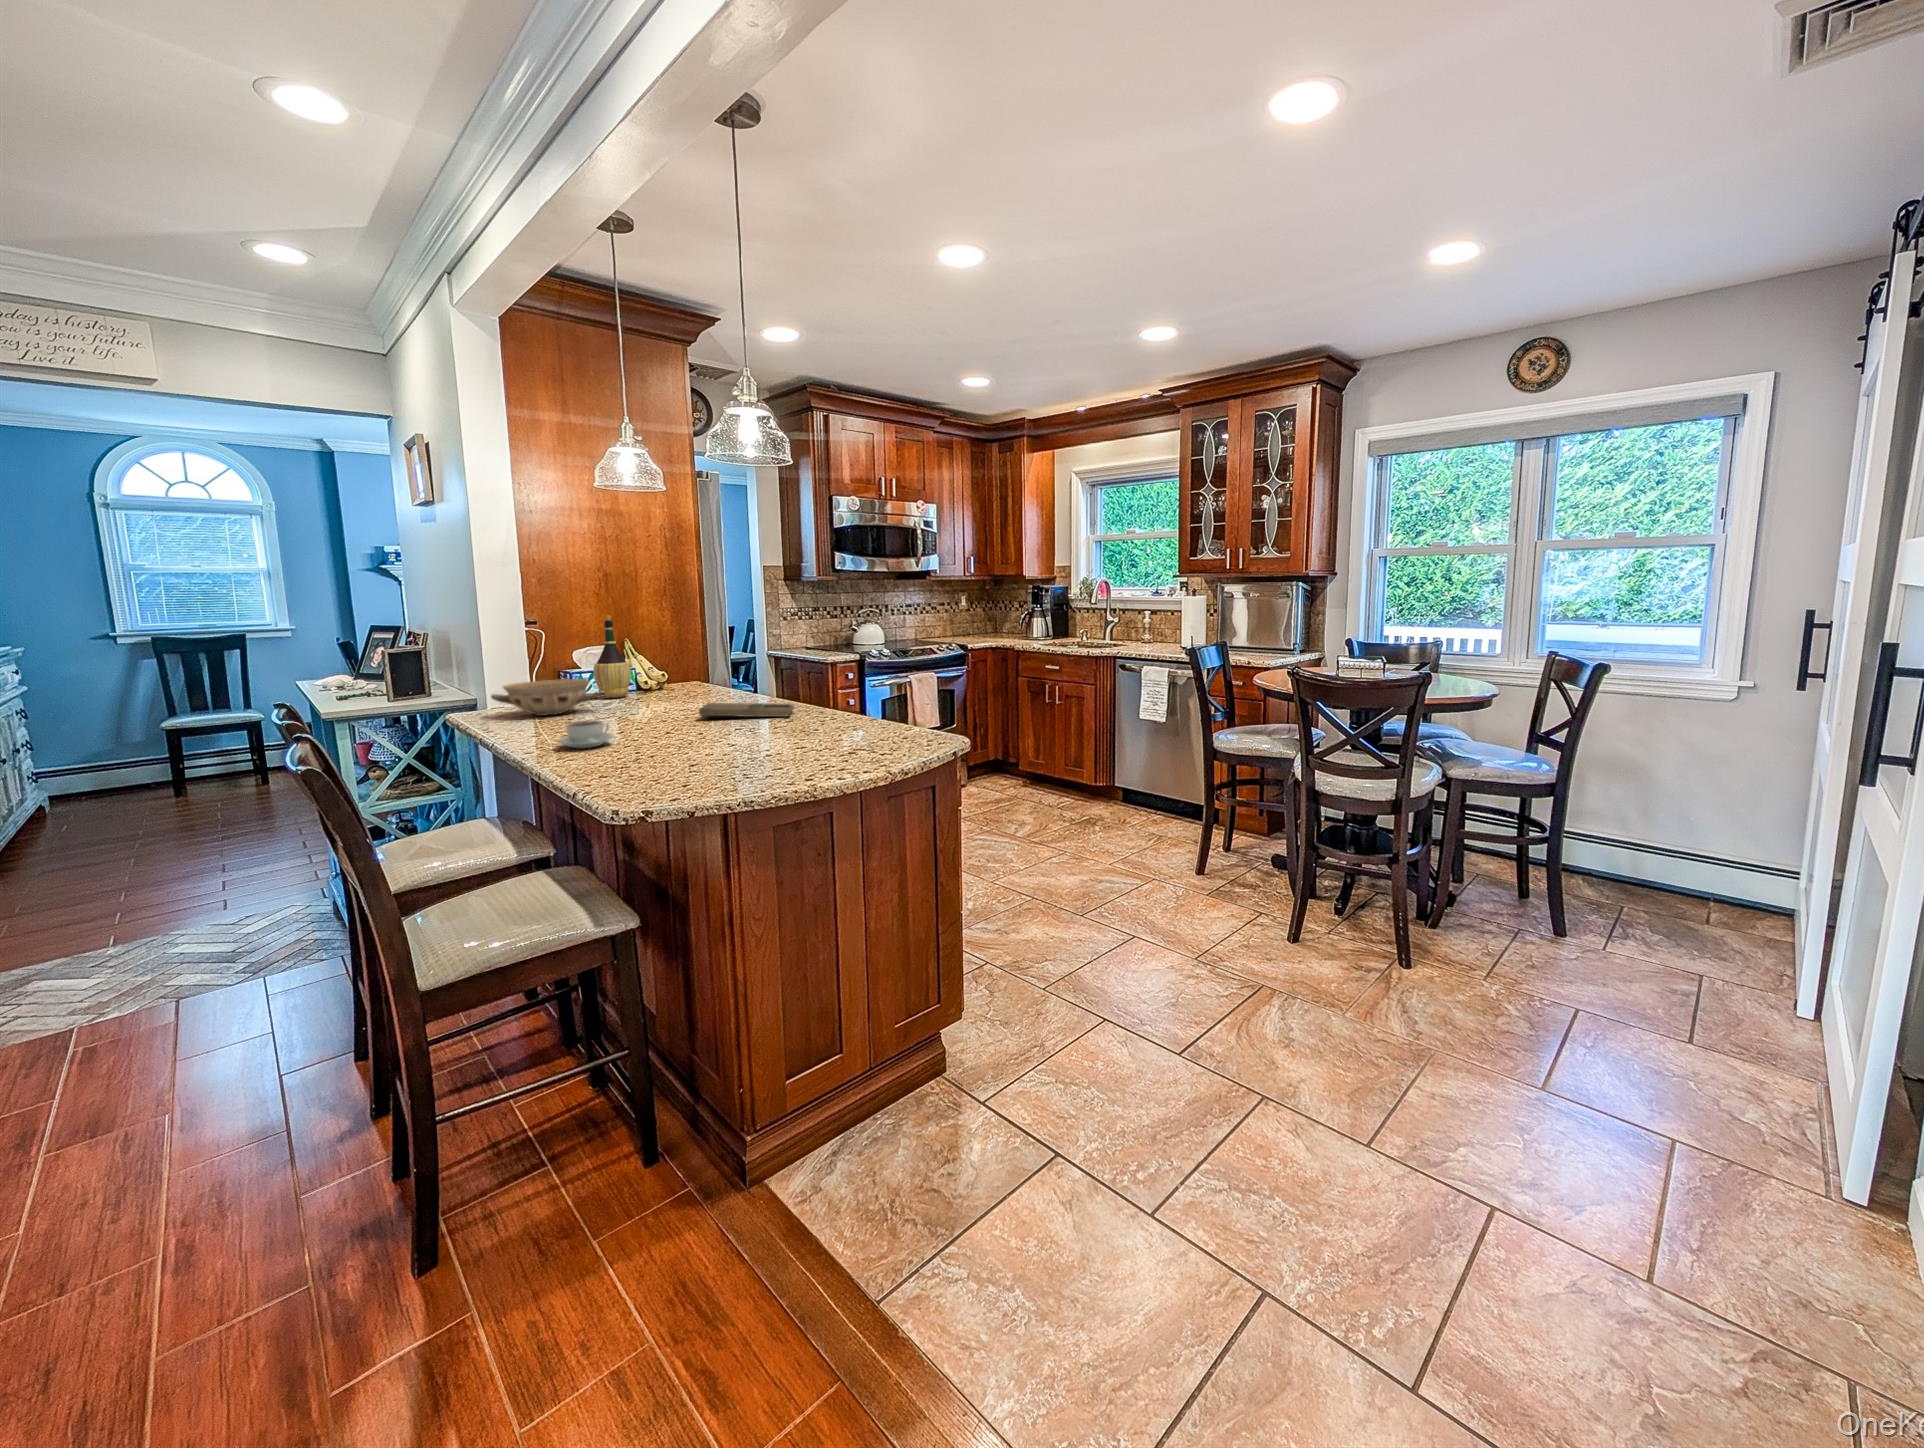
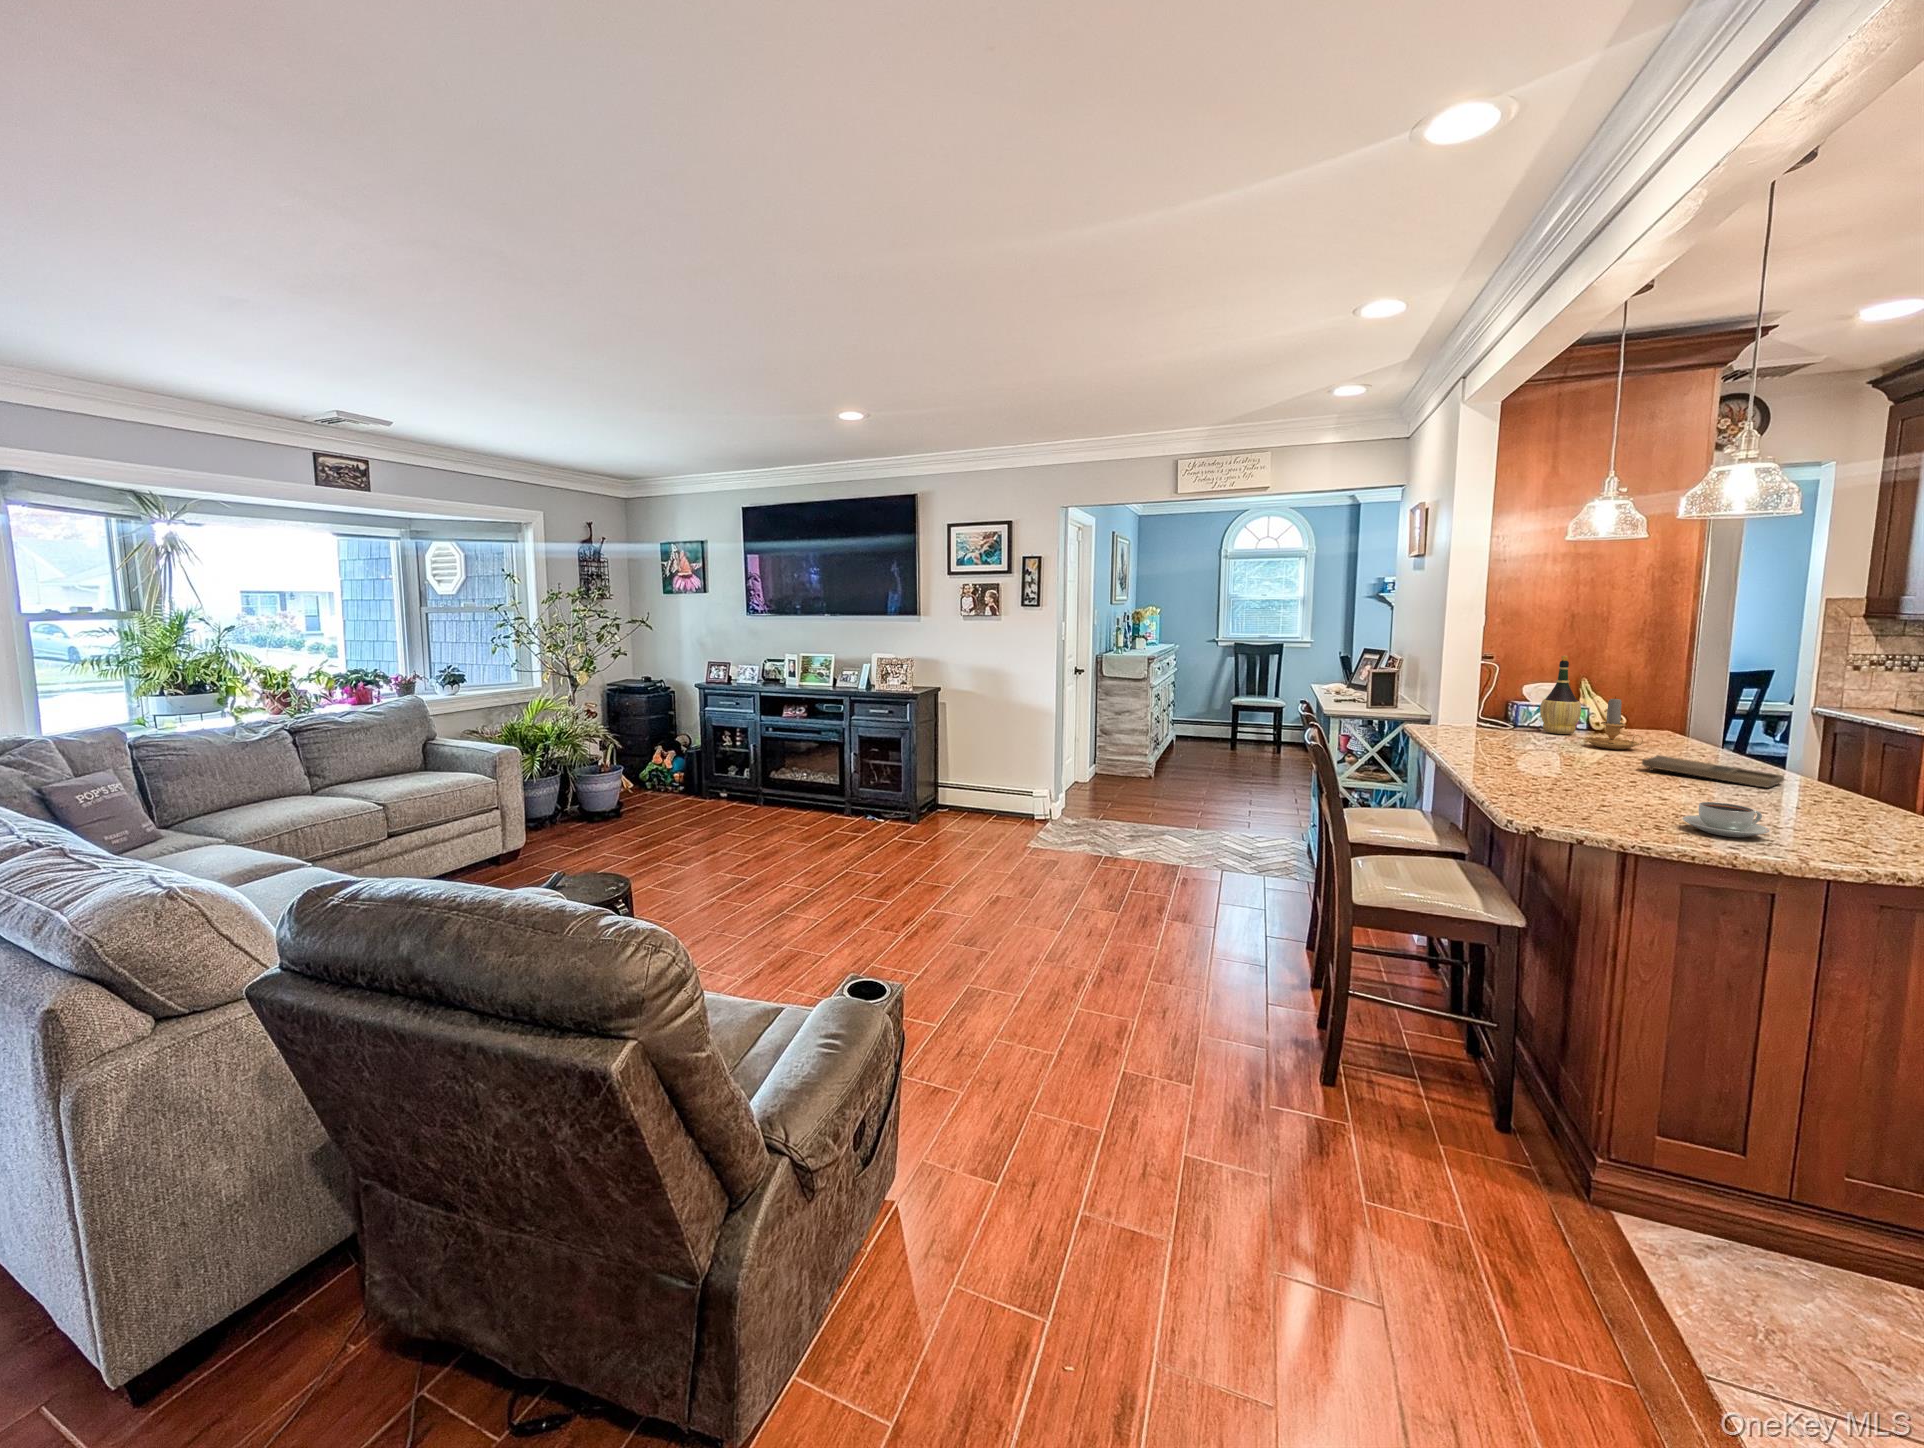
candle: none [642,651,689,705] -> present [1585,697,1643,749]
ceramic bowl: present [491,679,604,716] -> none [1440,708,1545,740]
coffee cup: present [557,720,614,748] -> present [1683,802,1769,837]

